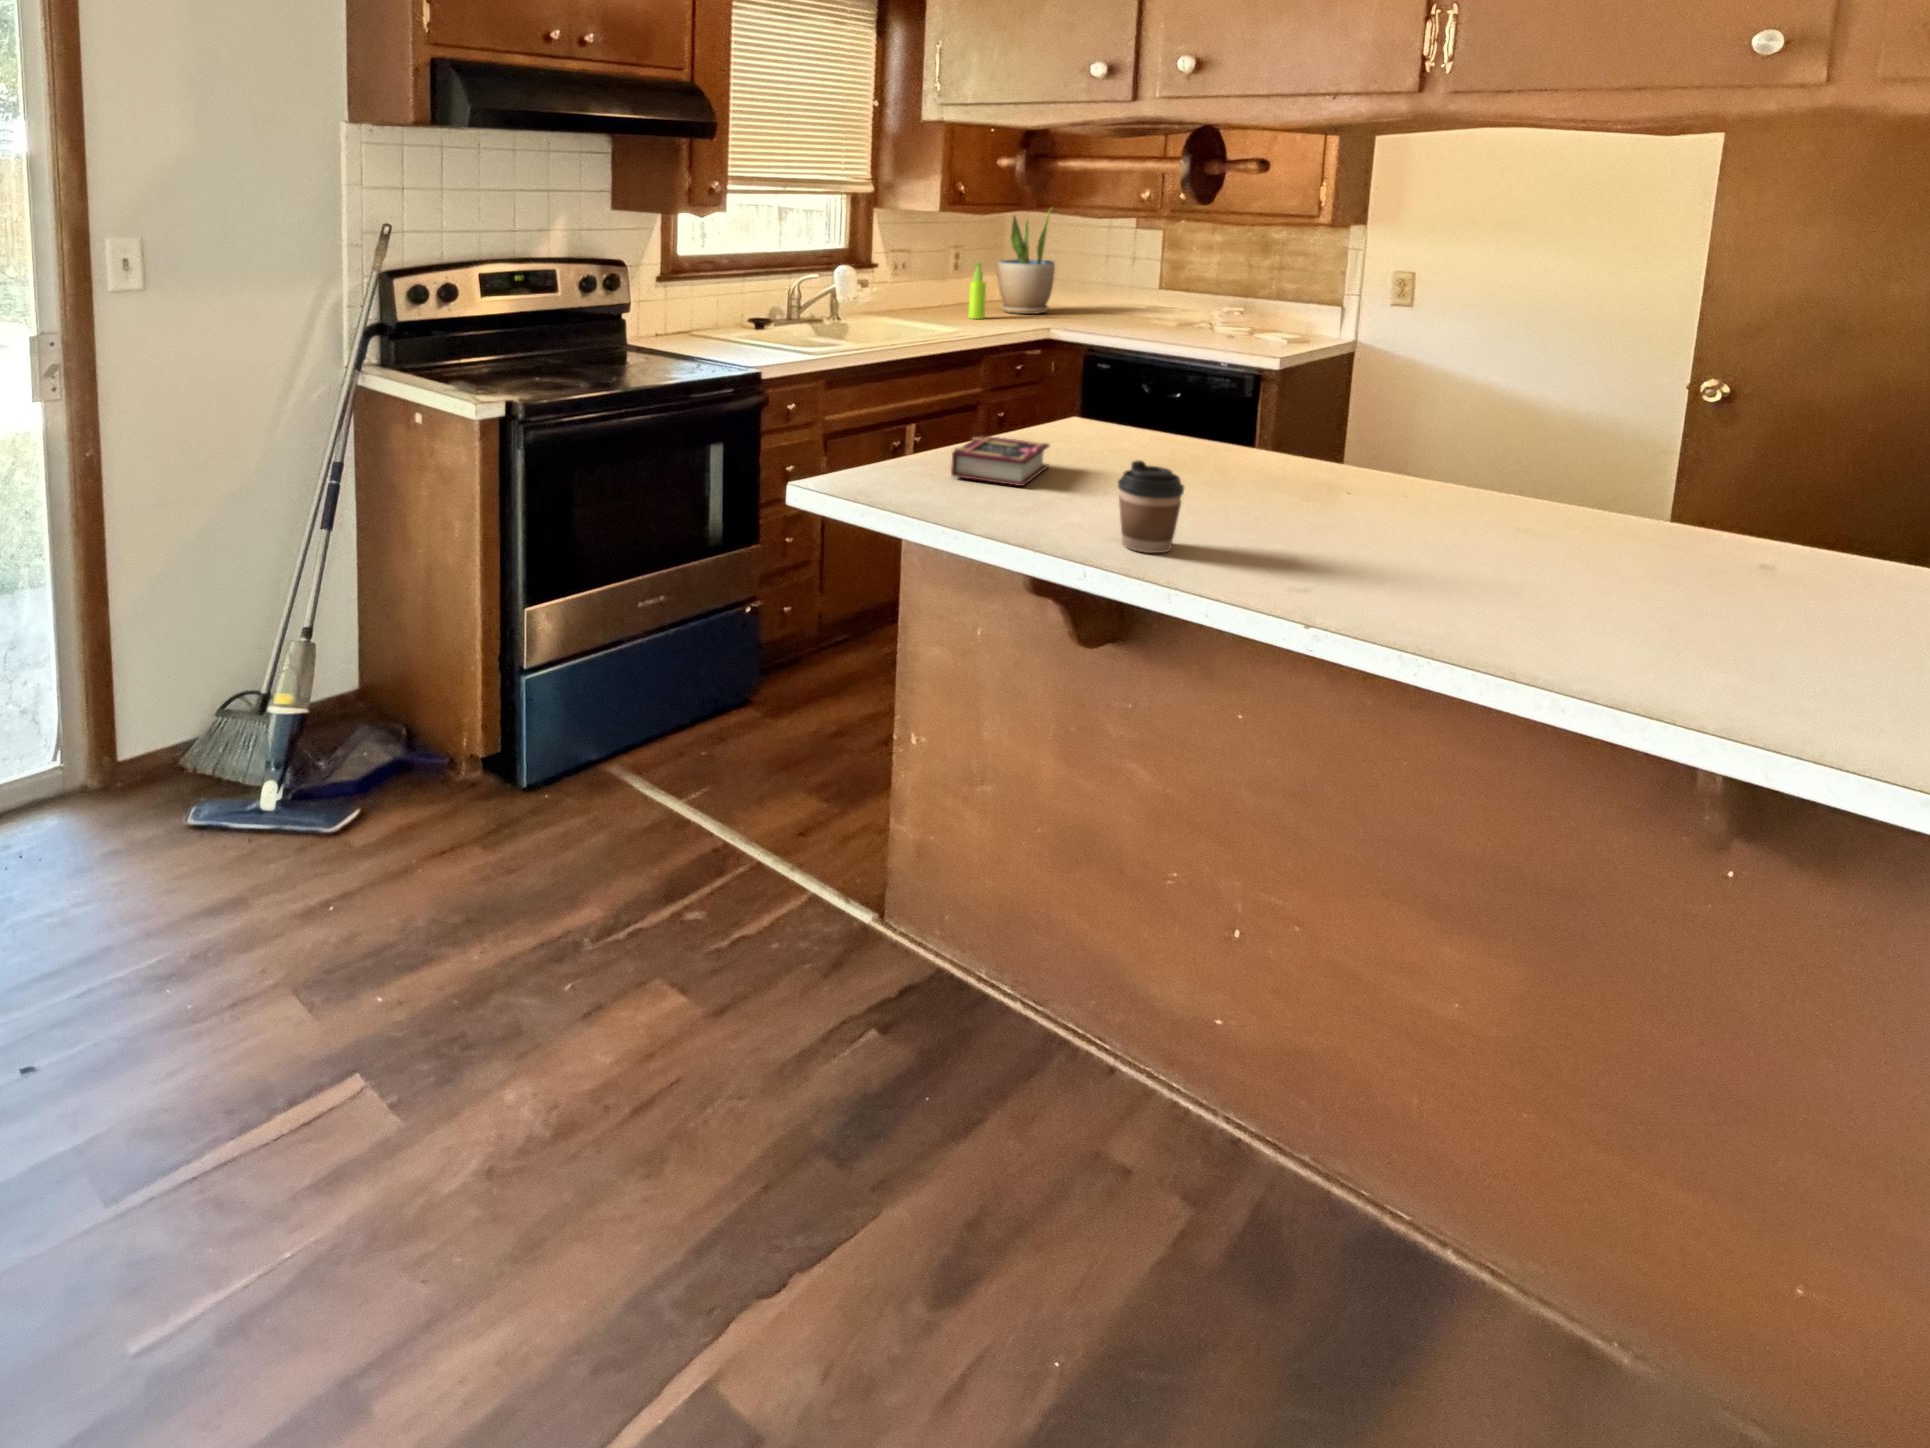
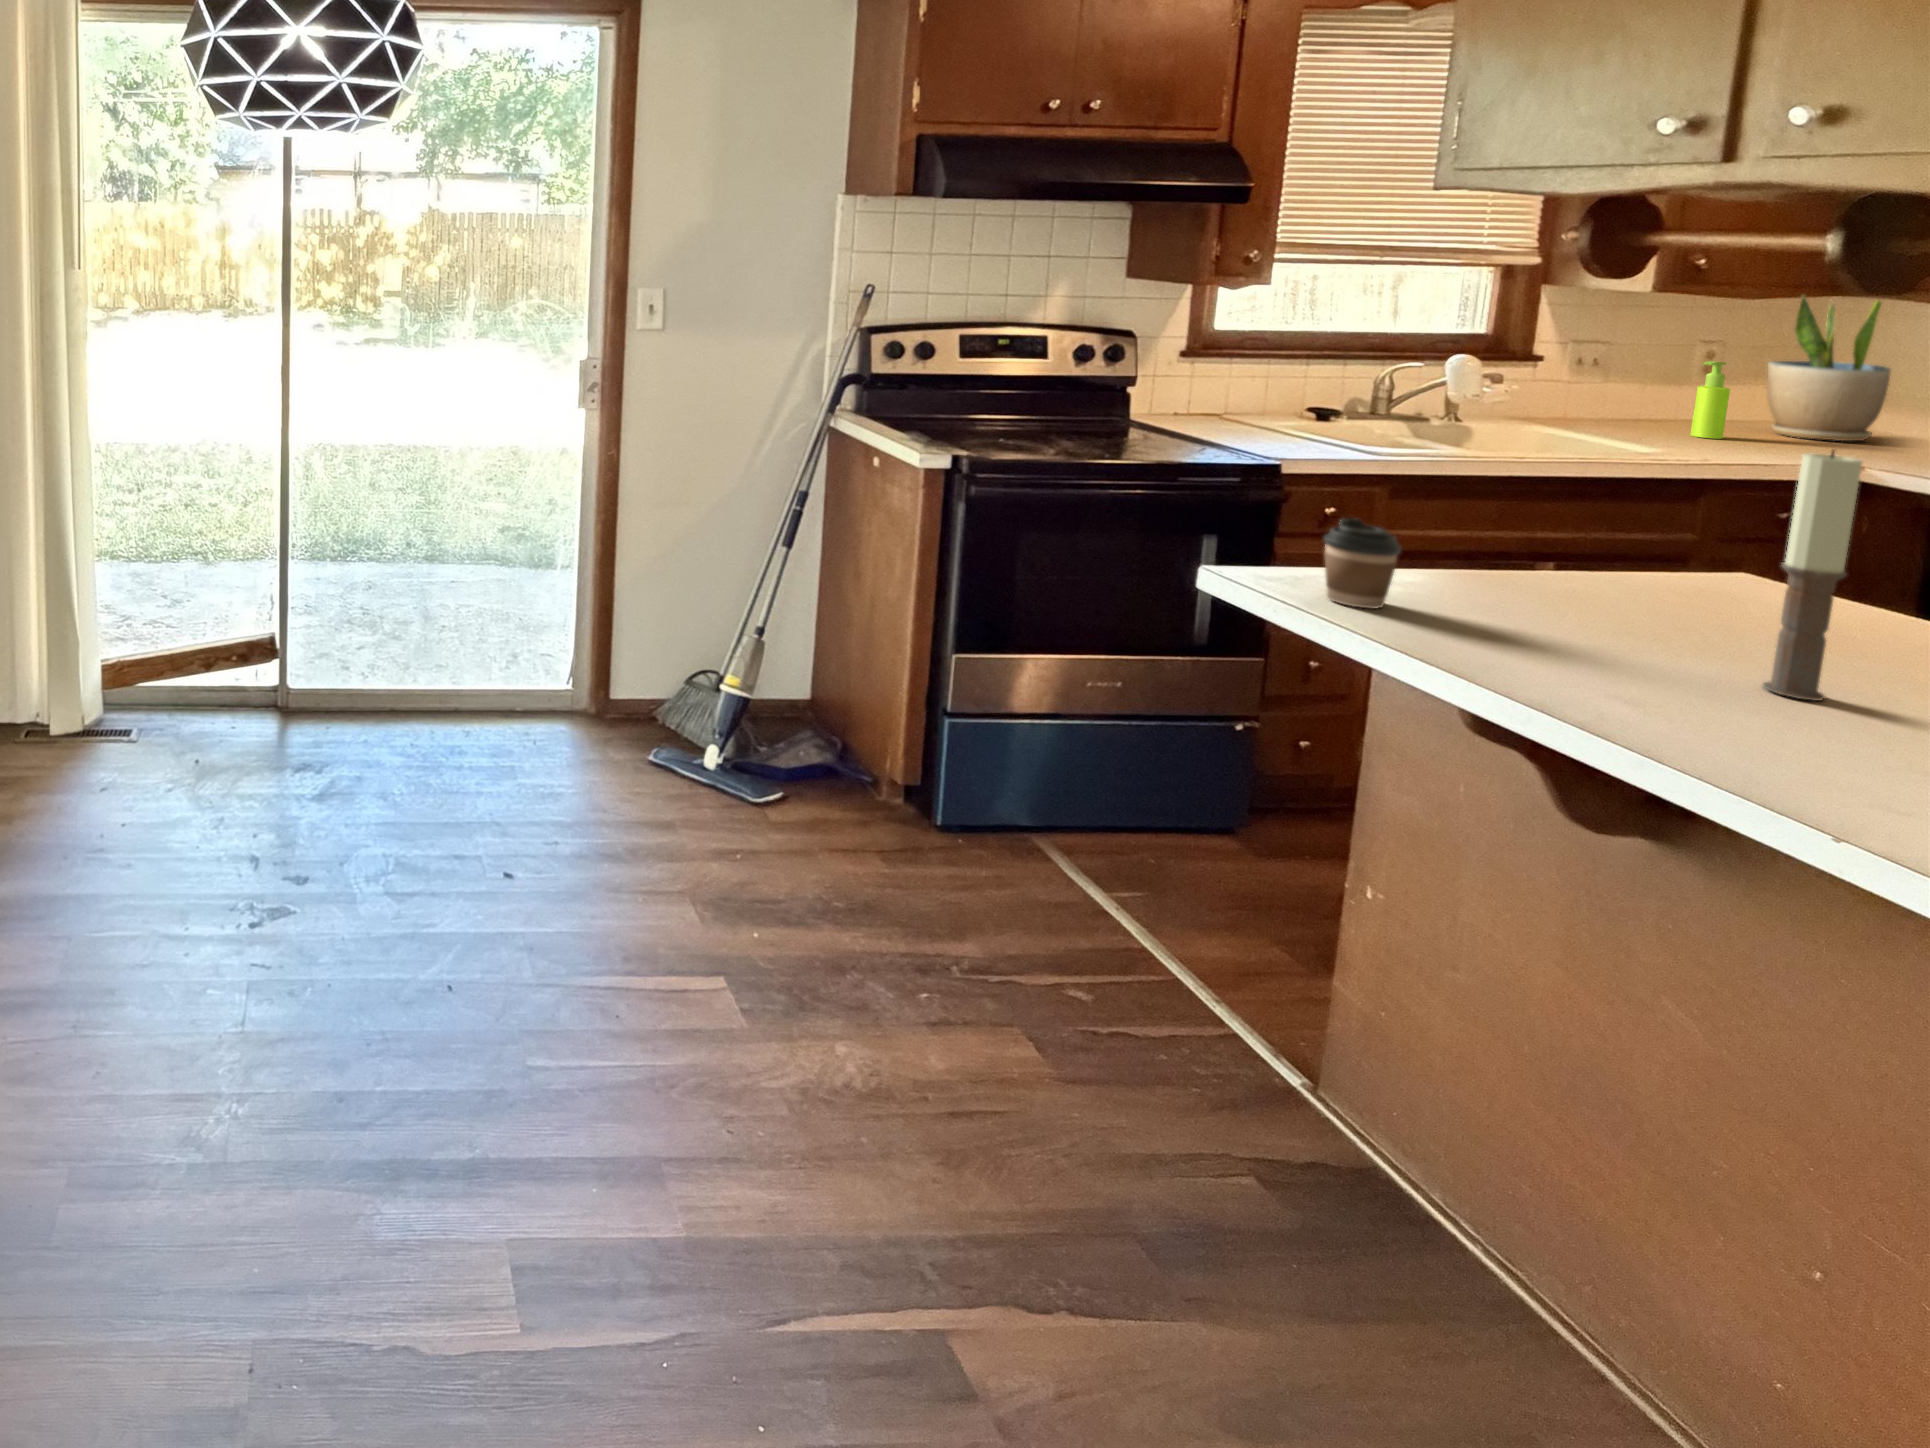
candle: none [1172,321,1218,512] -> present [1763,450,1862,701]
book: present [951,436,1049,486] -> none [1423,559,1600,623]
coffee cup: present [1118,460,1184,553] -> present [1324,518,1401,609]

